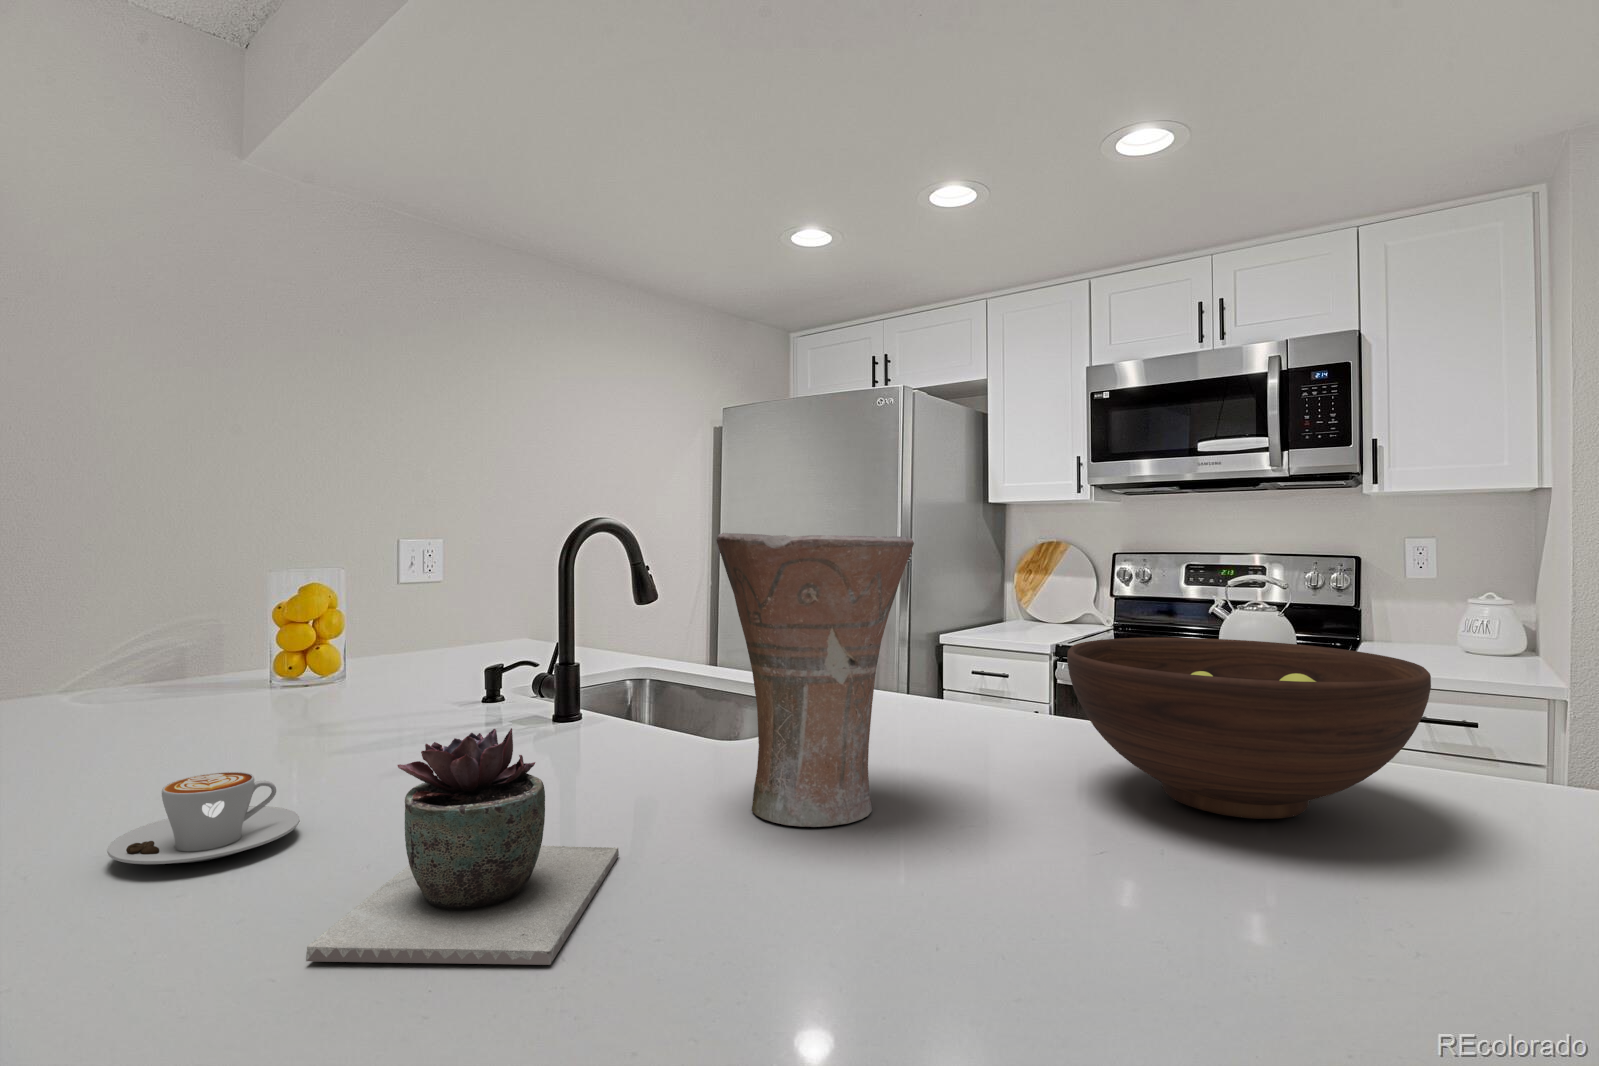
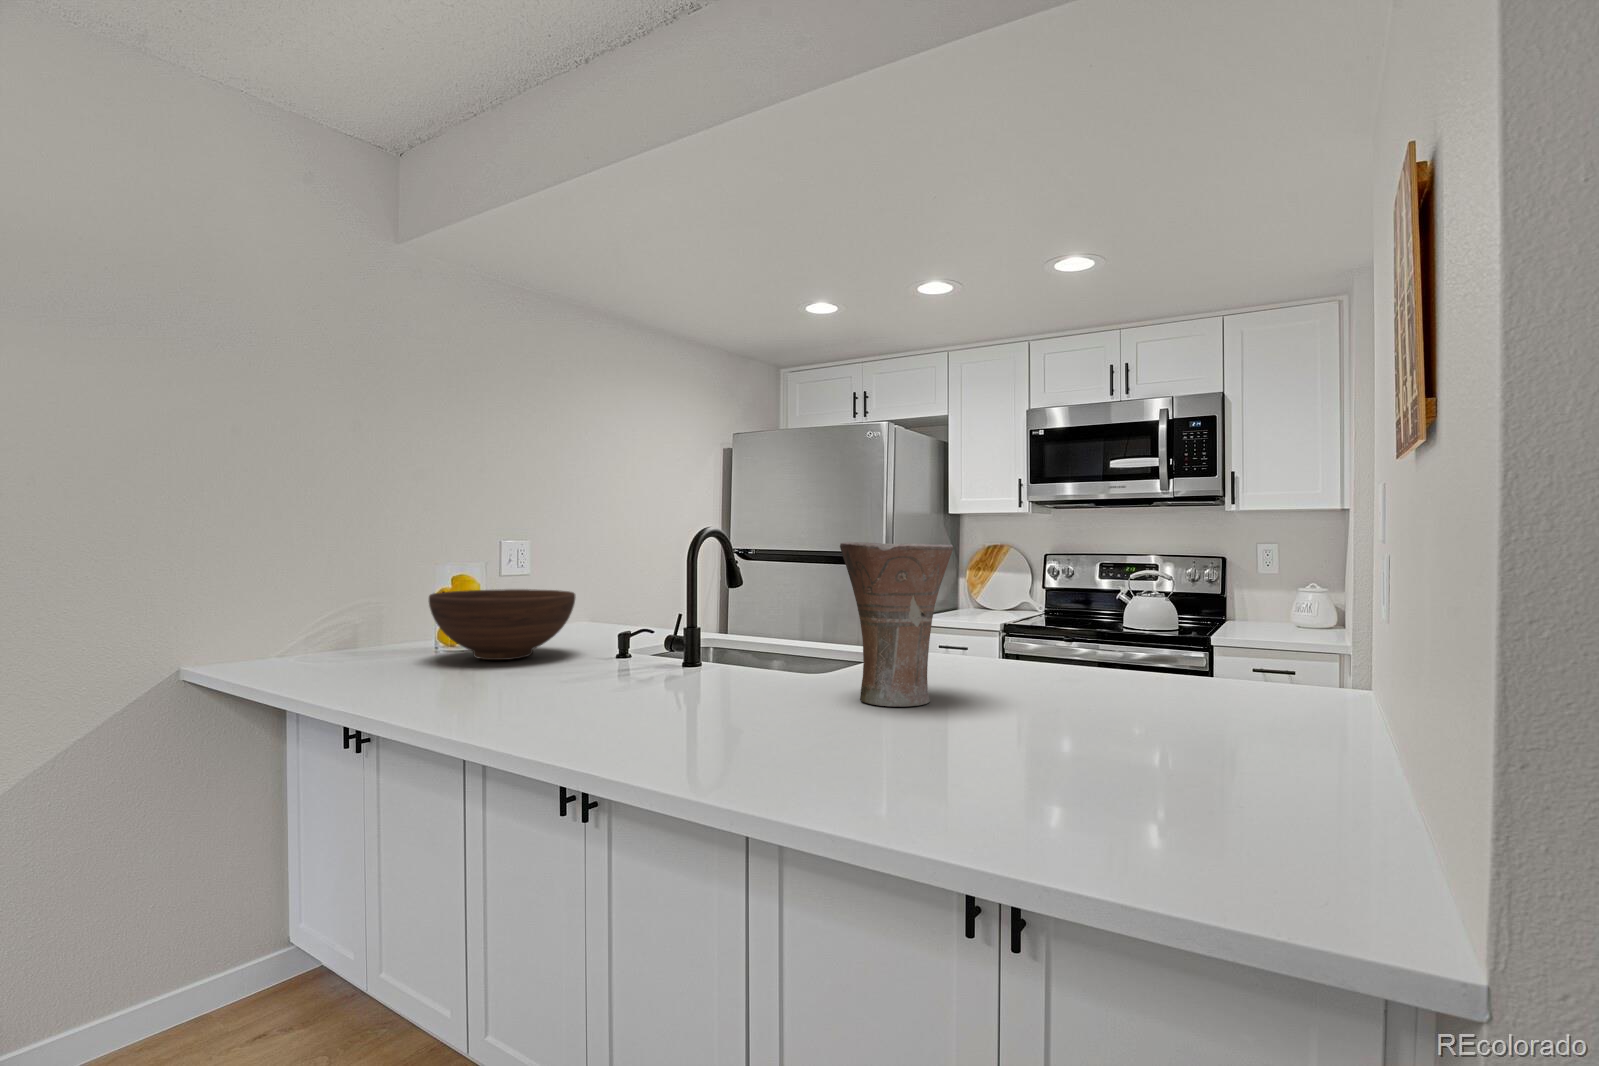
fruit bowl: present [1067,638,1431,819] -> present [429,589,576,660]
succulent plant: present [306,728,619,965] -> none [696,644,814,749]
coffee cup: present [107,772,299,864] -> none [524,678,615,723]

